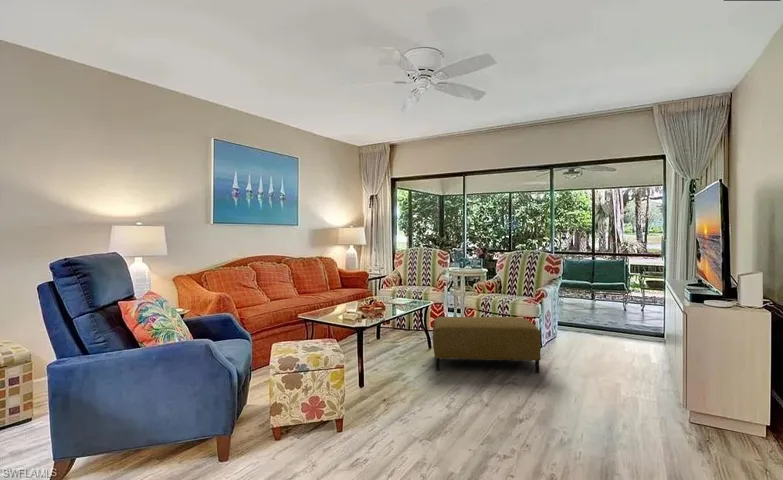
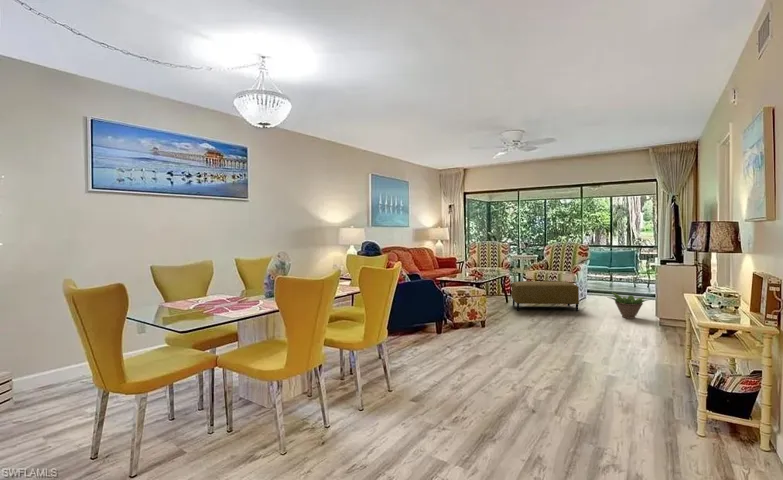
decorative plant: none [589,343,668,398] -> present [610,293,647,319]

